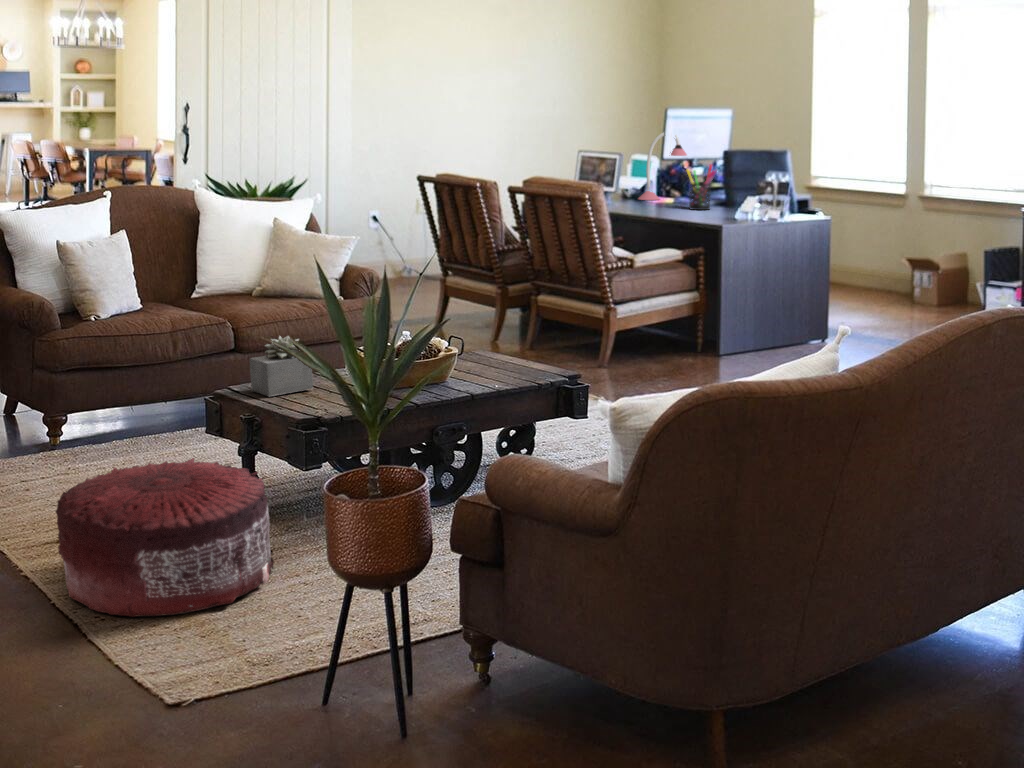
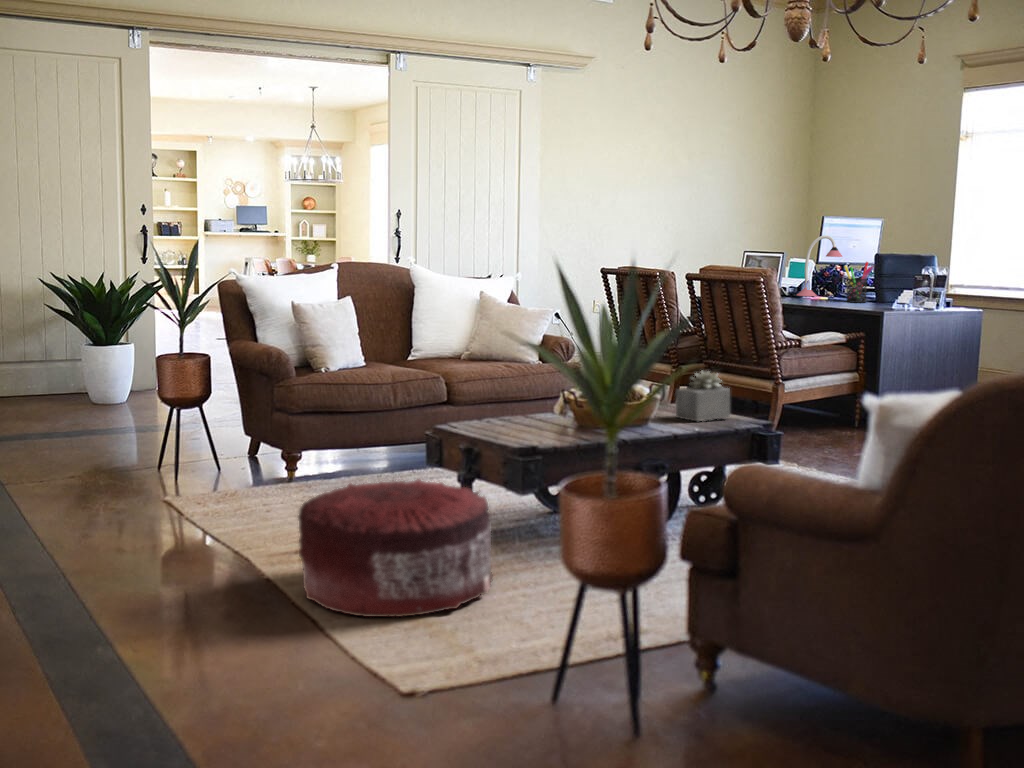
succulent plant: present [250,336,313,396] -> present [676,371,730,421]

